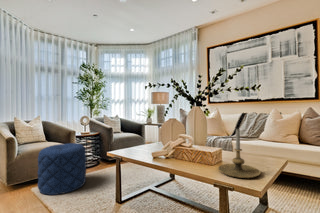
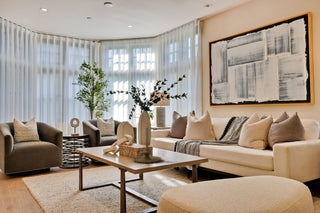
pouf: present [38,143,86,195] -> none [28,142,68,182]

